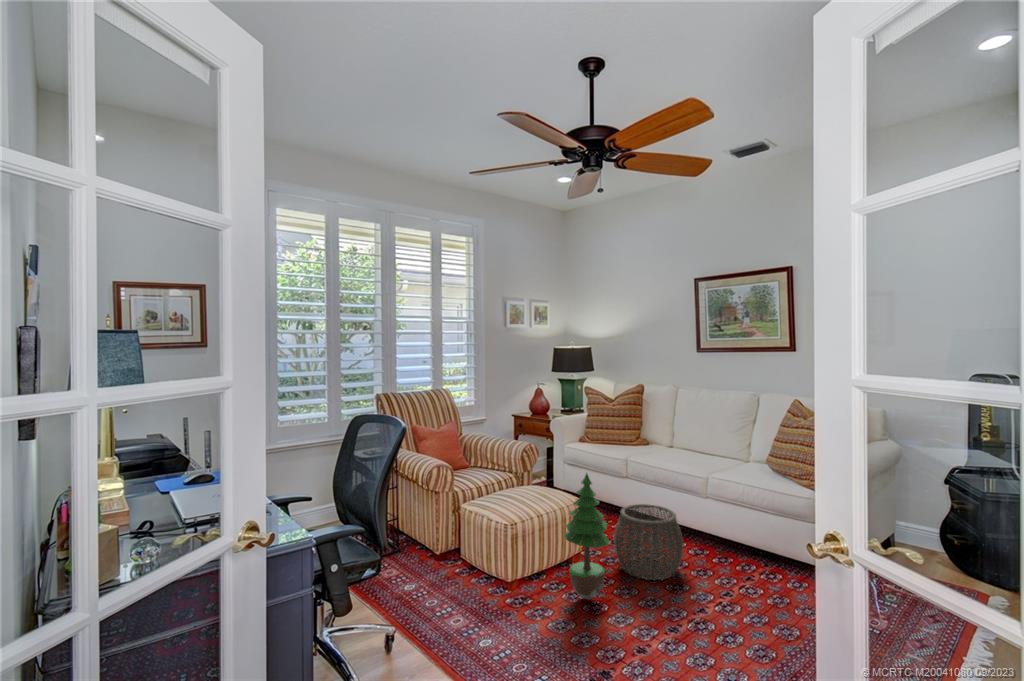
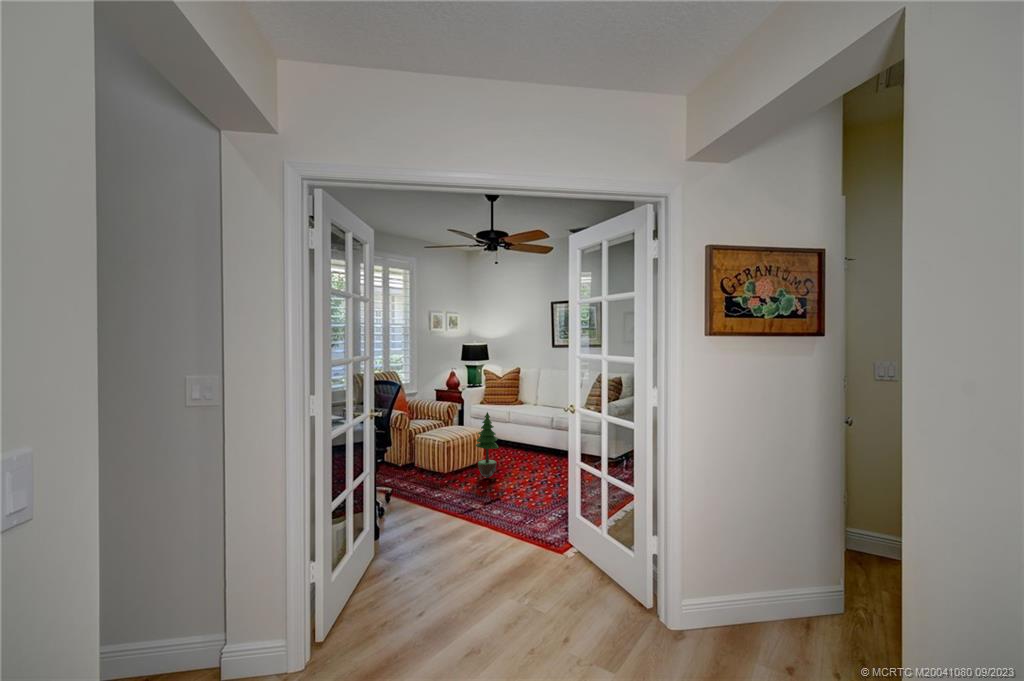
woven basket: present [614,504,683,580] -> none [501,432,537,470]

